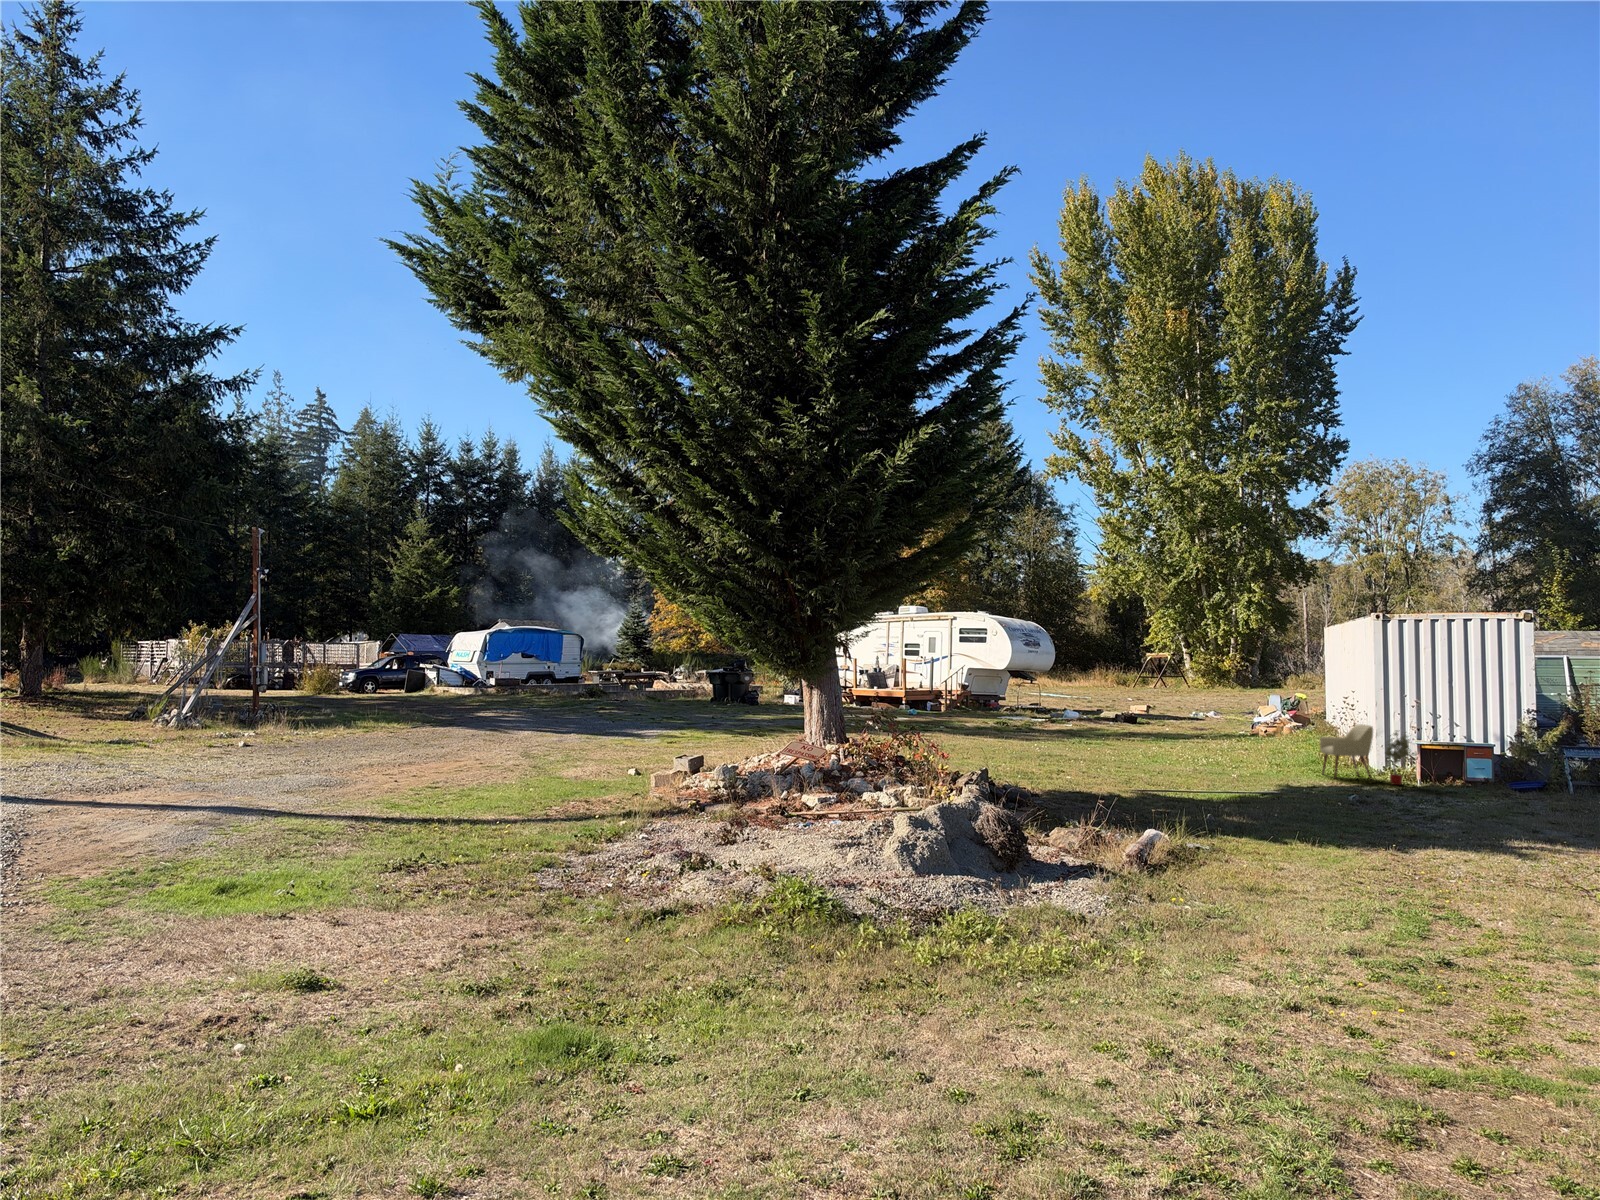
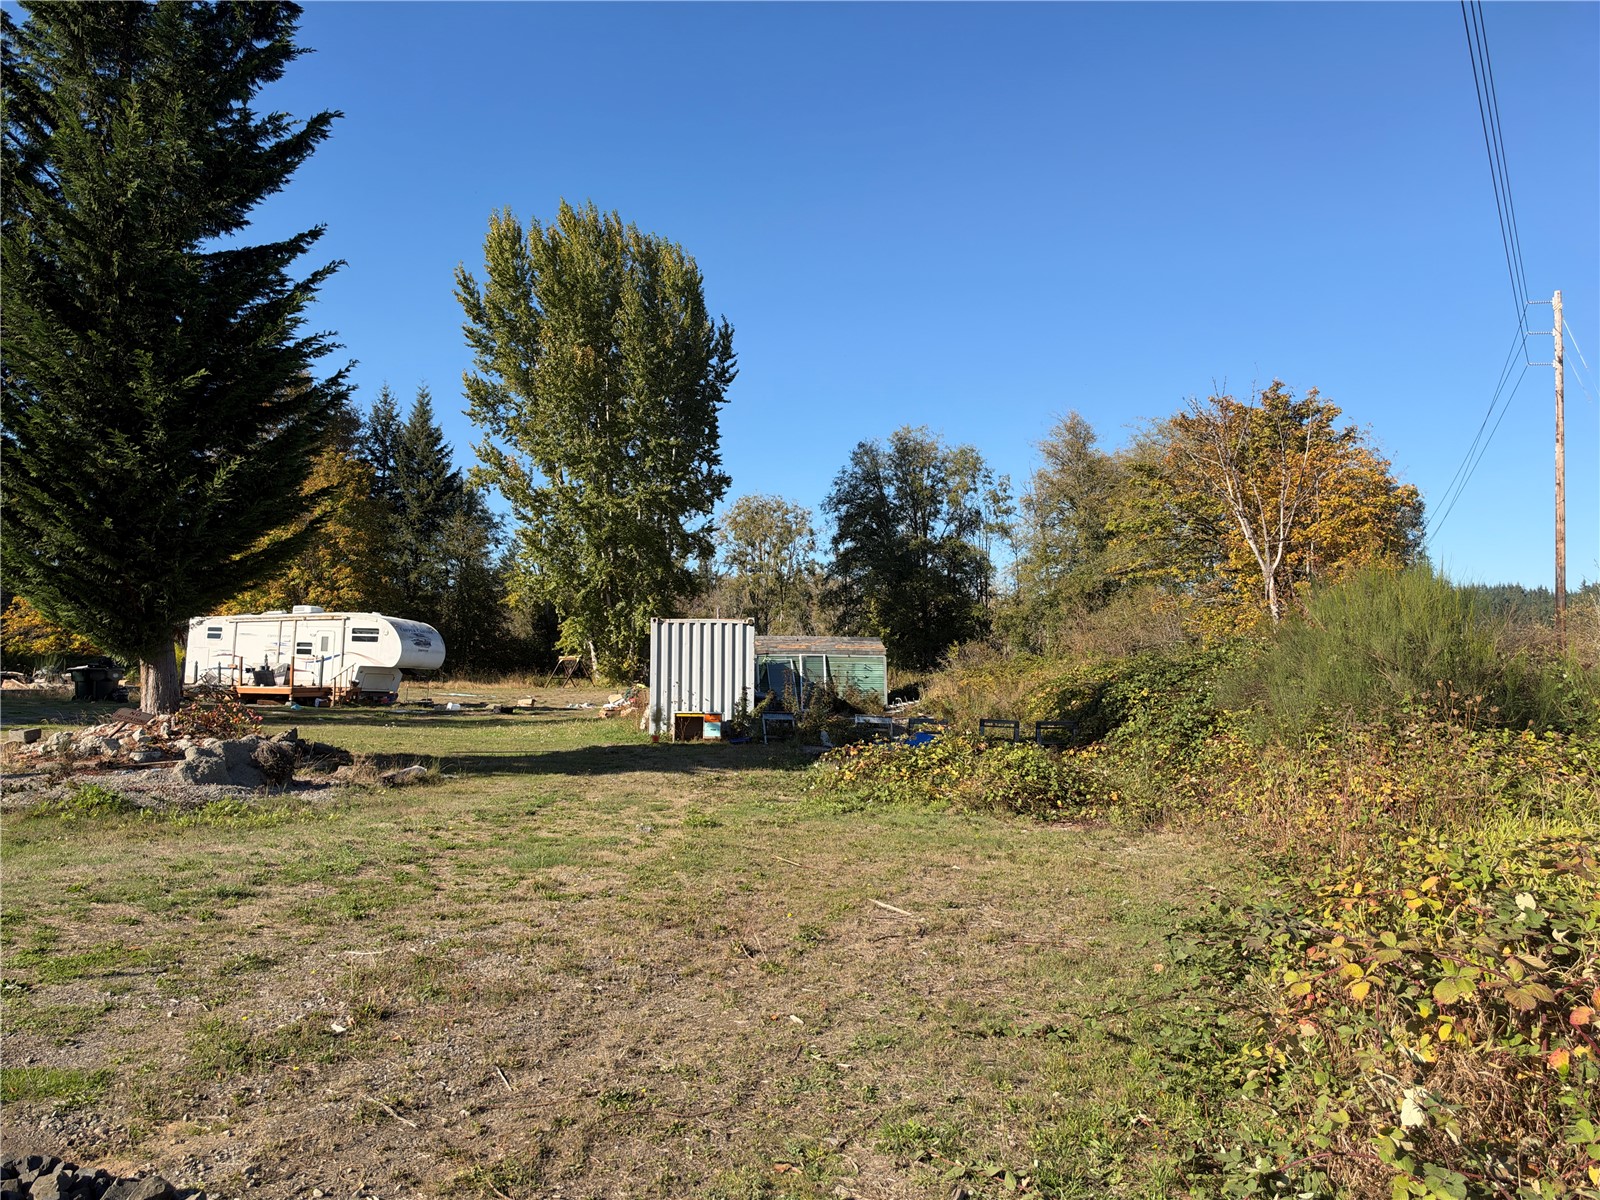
chair: present [1320,724,1373,779] -> none [613,700,647,741]

